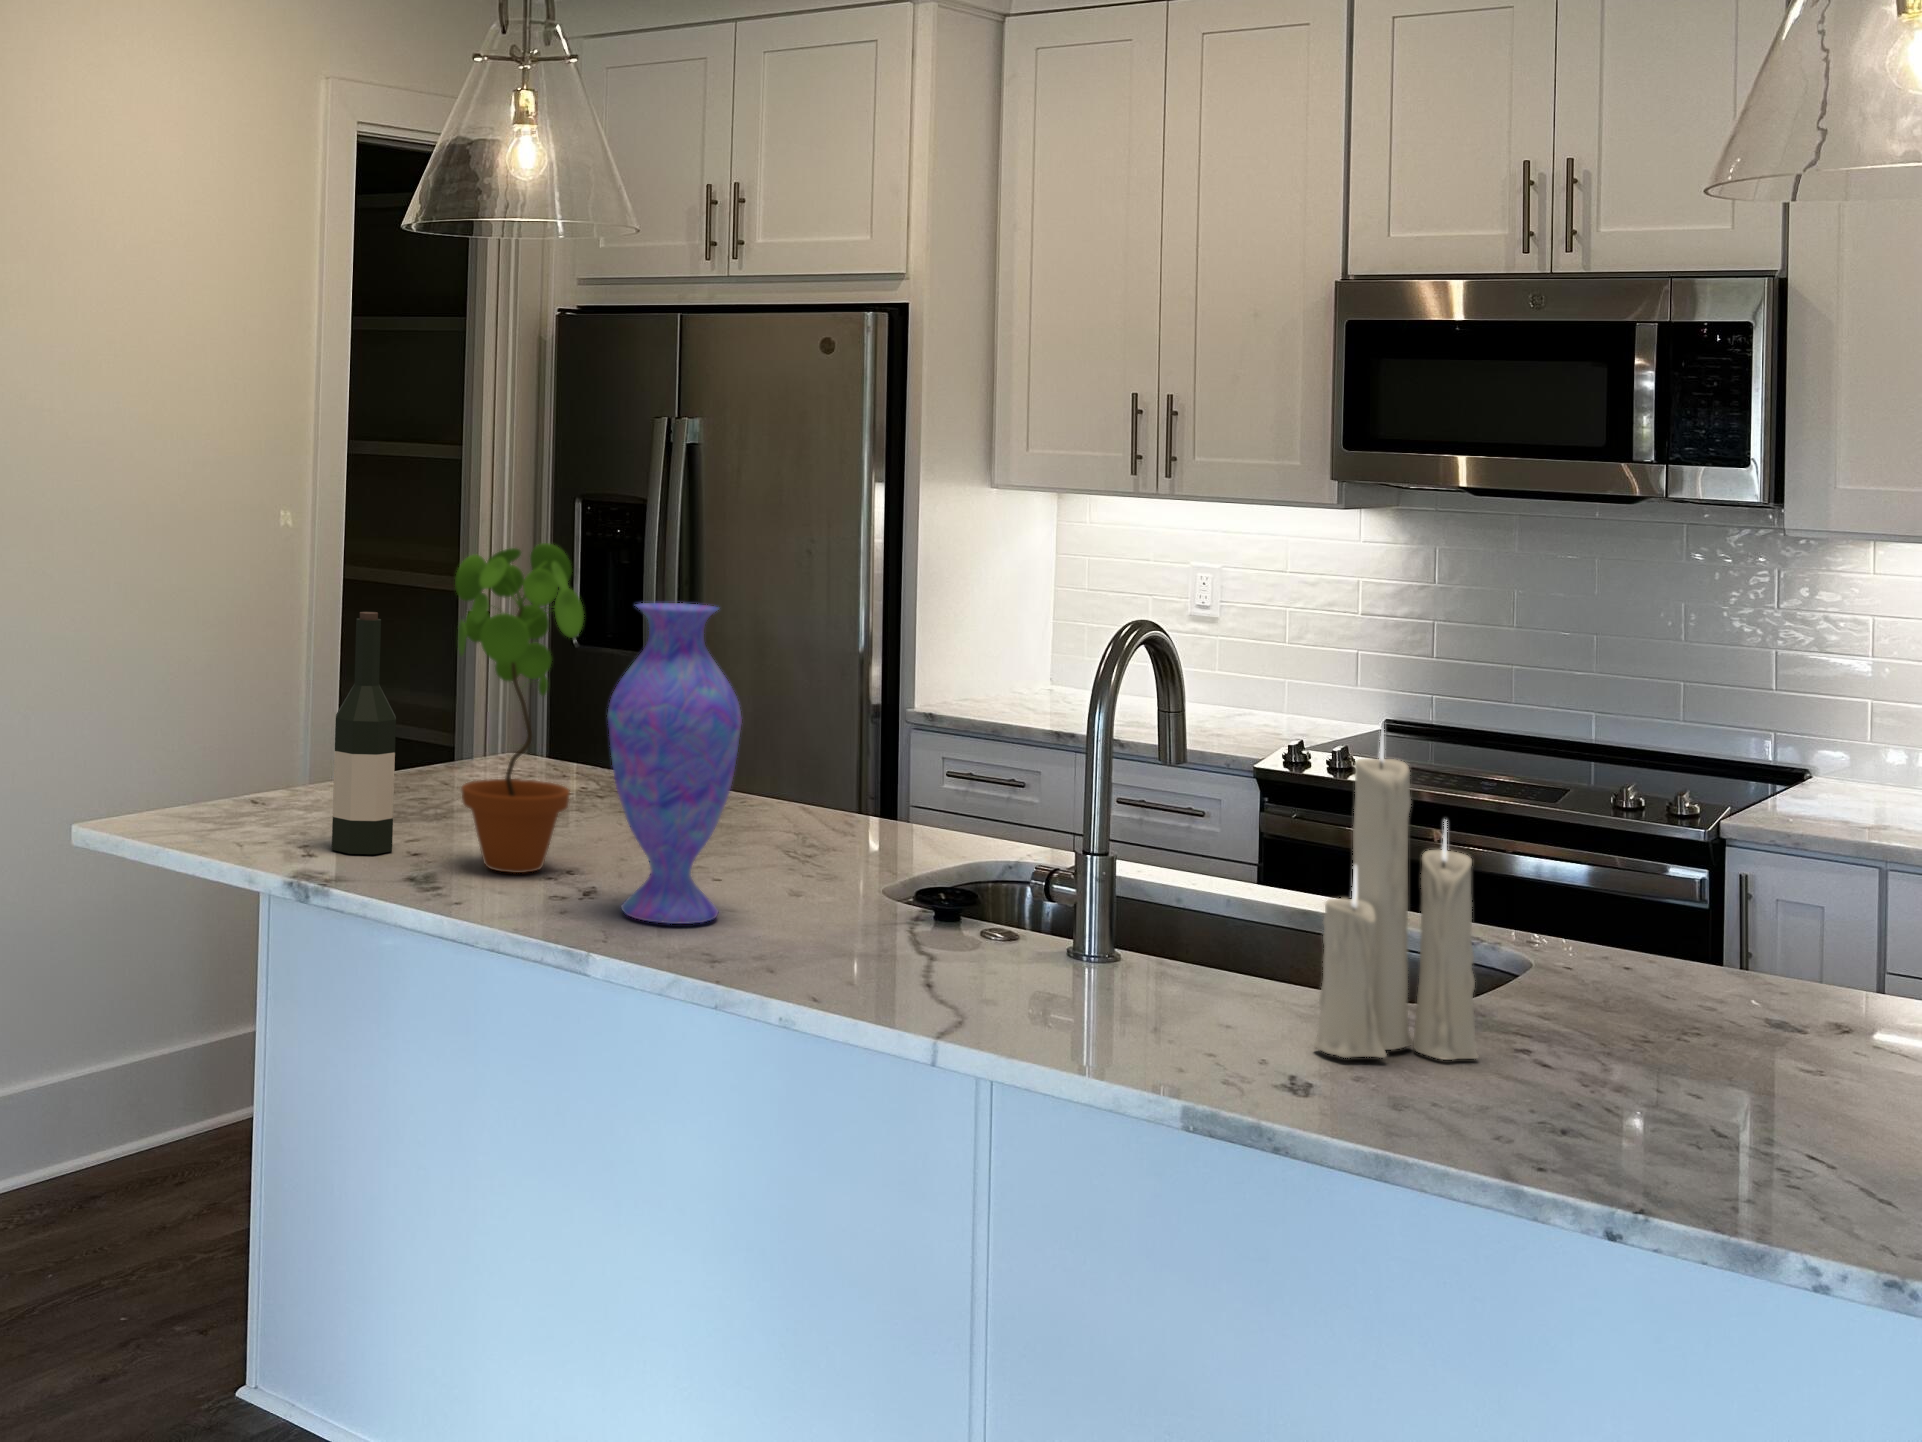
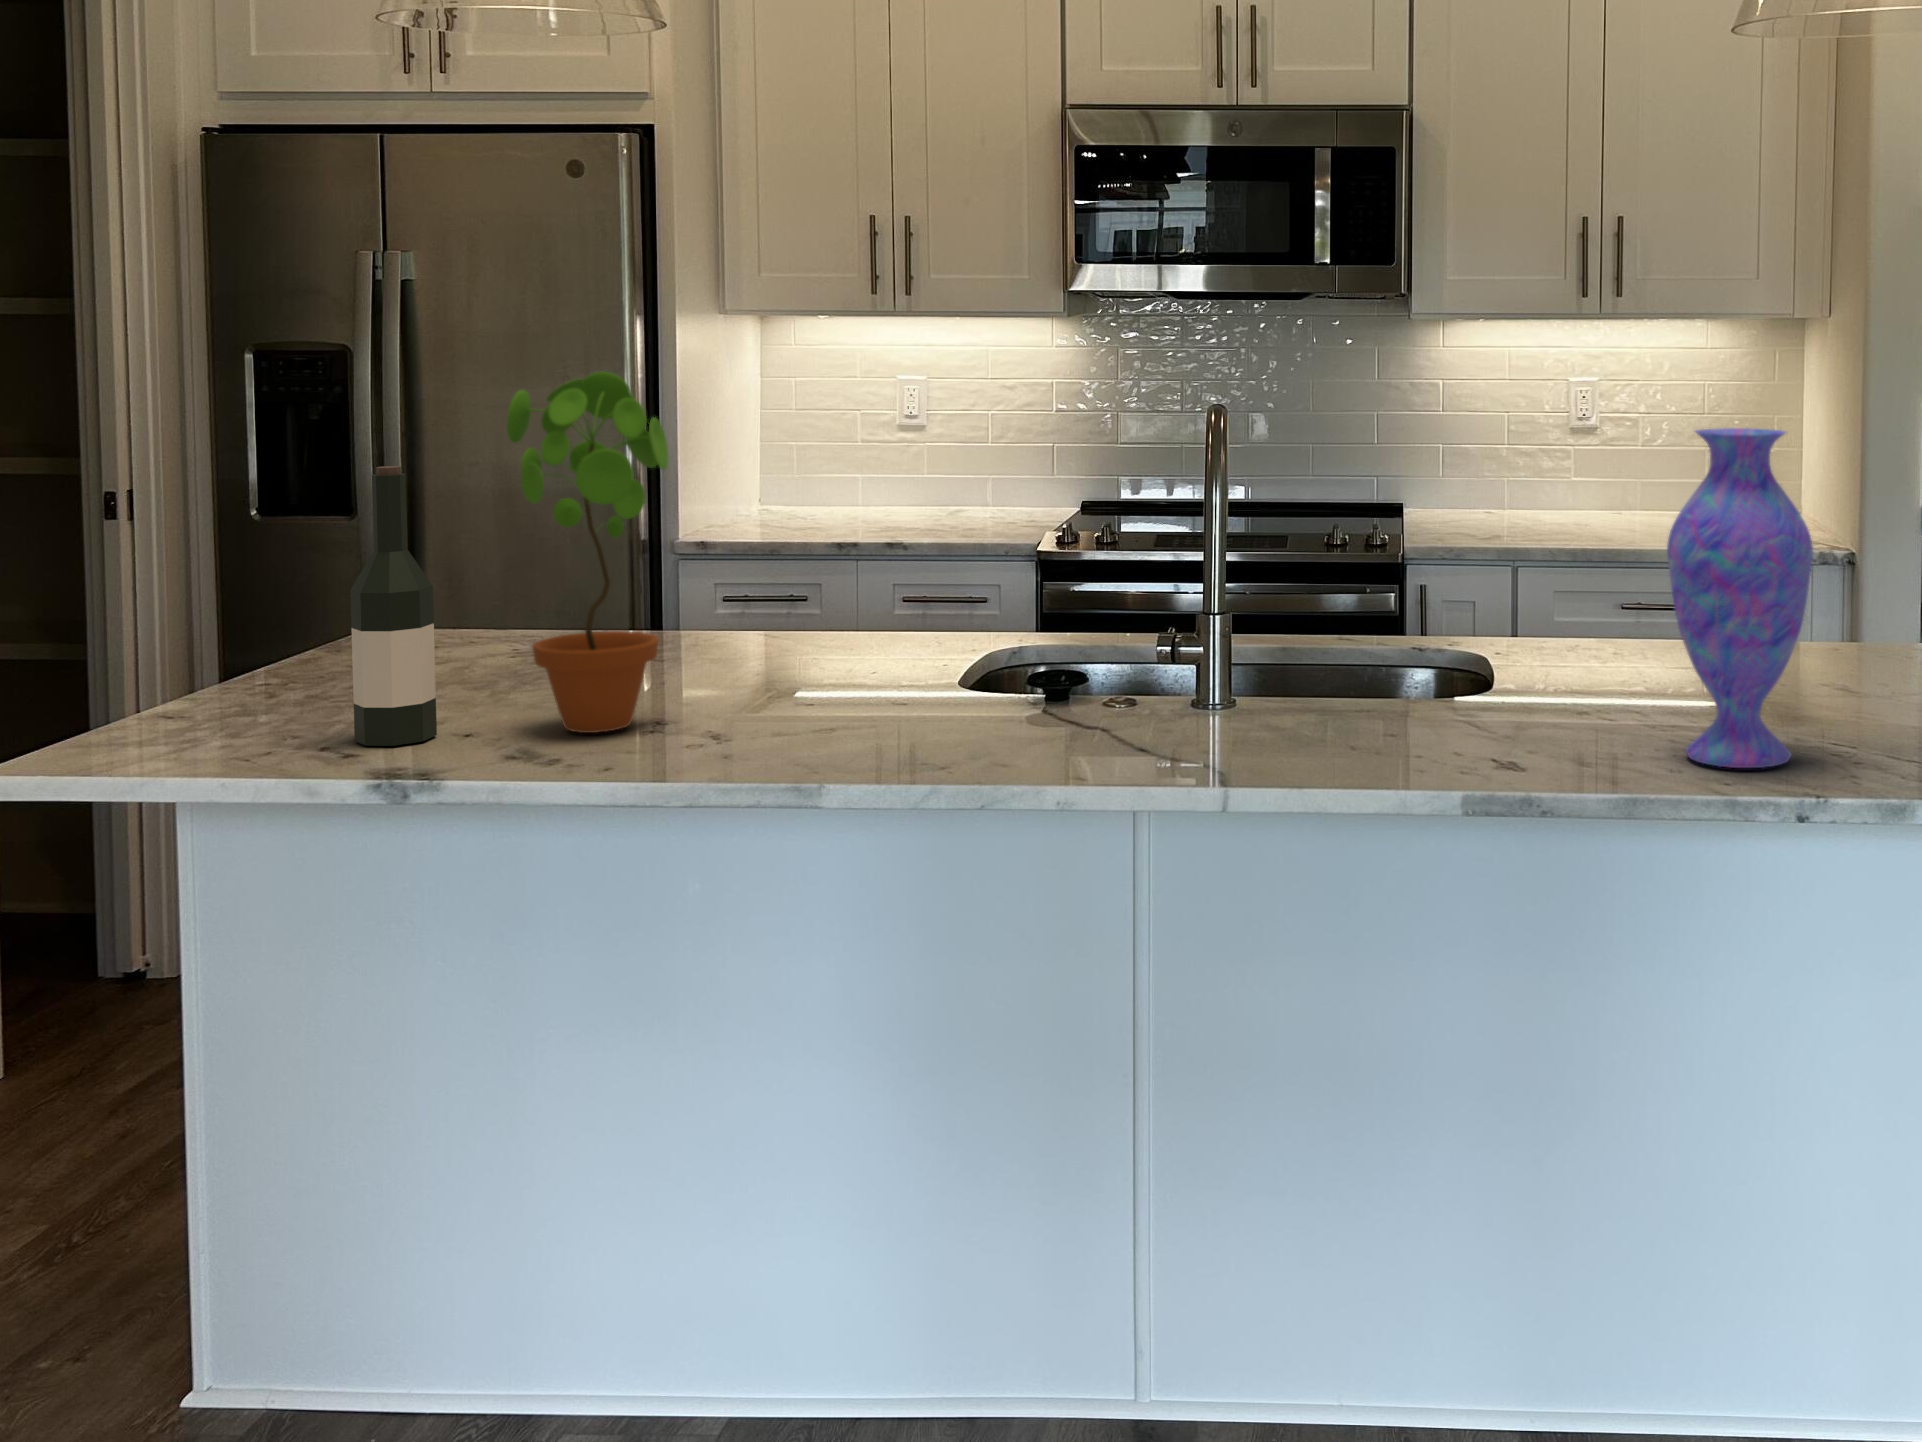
vase: present [608,603,742,924] -> present [1667,428,1813,768]
candle: present [1313,726,1478,1060] -> none [1476,446,1578,740]

